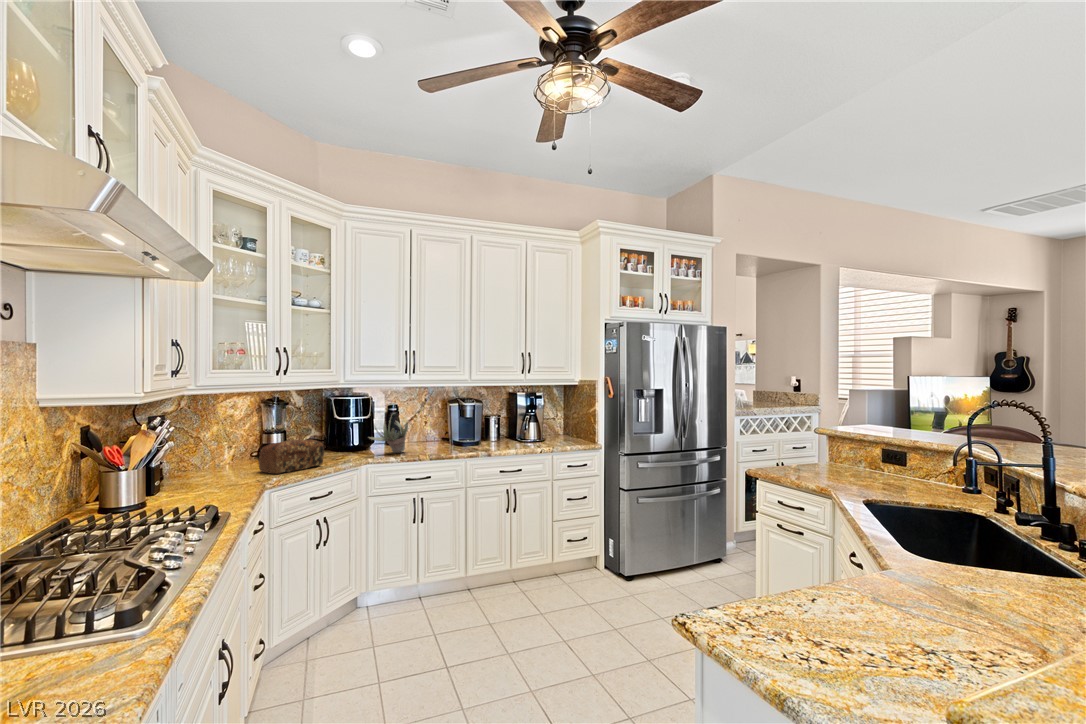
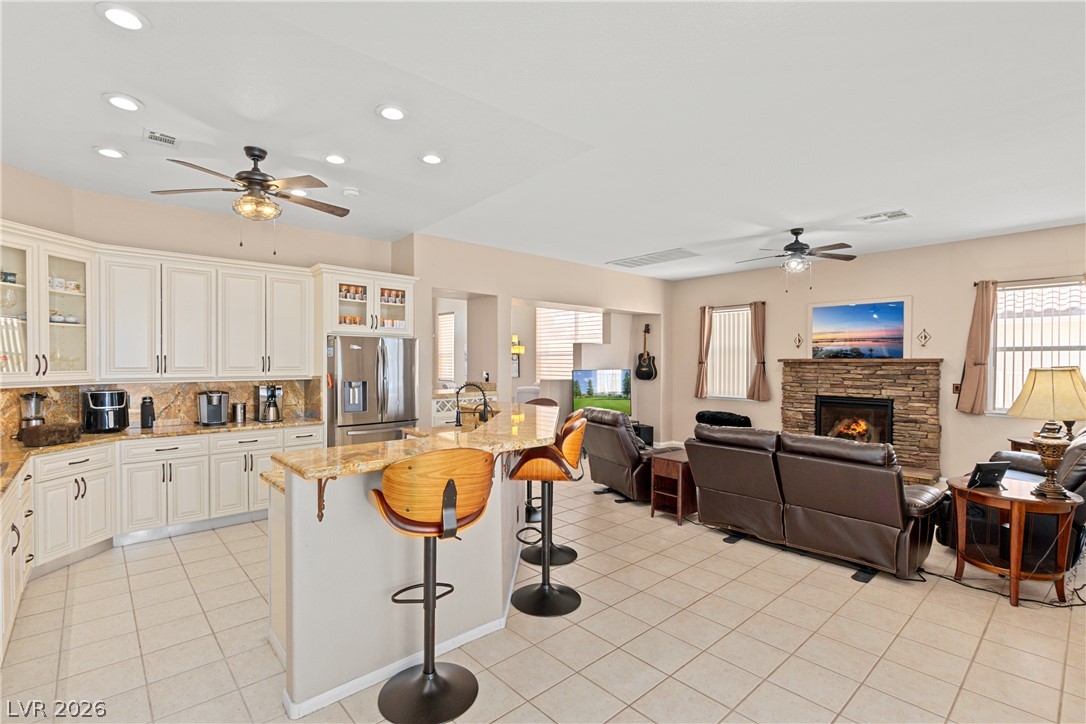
succulent plant: present [369,419,408,453] -> none [123,403,160,433]

